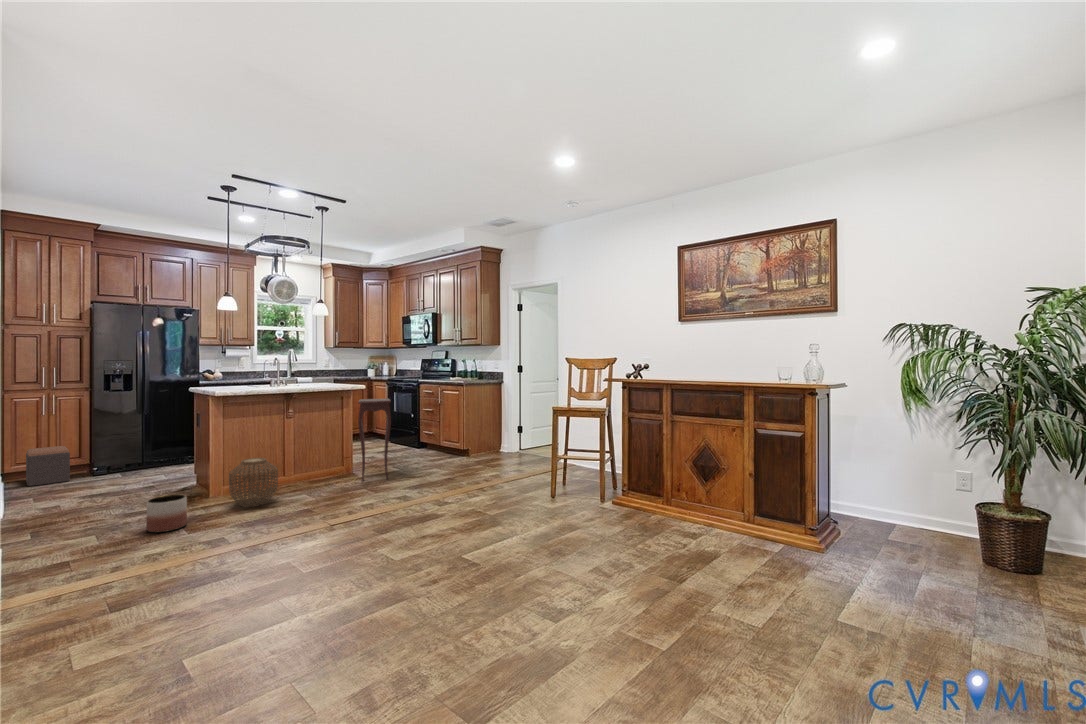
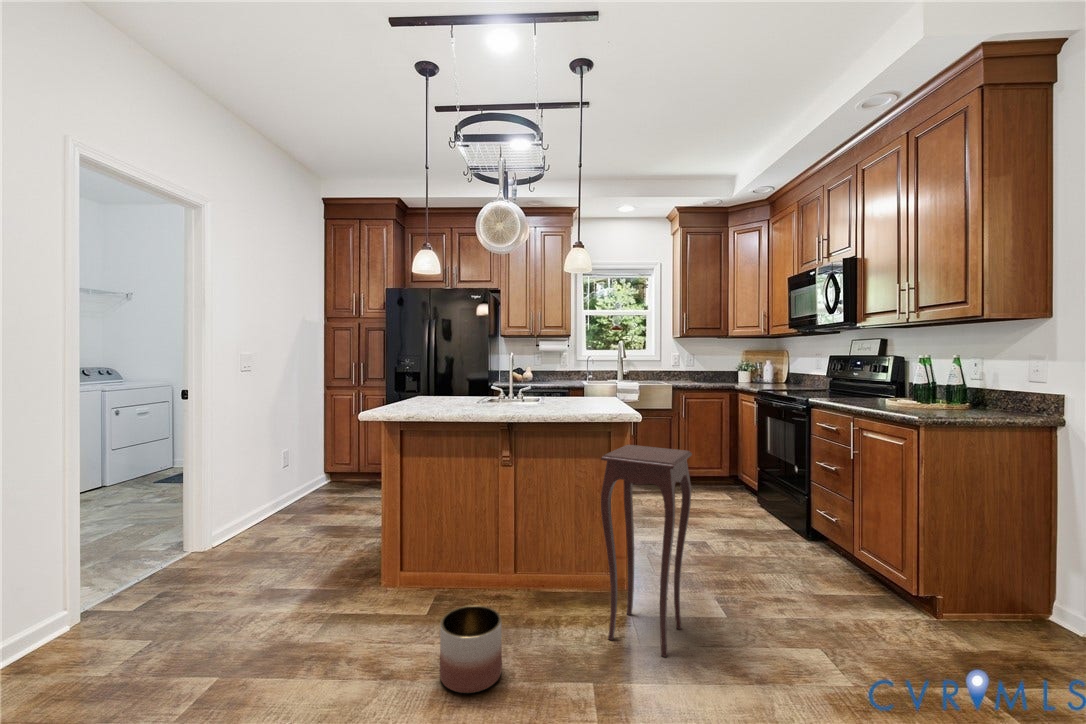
footstool: present [26,446,70,486] -> none [323,449,368,492]
woven basket: present [229,458,278,507] -> none [327,549,417,658]
planter: present [146,494,187,533] -> present [440,605,502,693]

